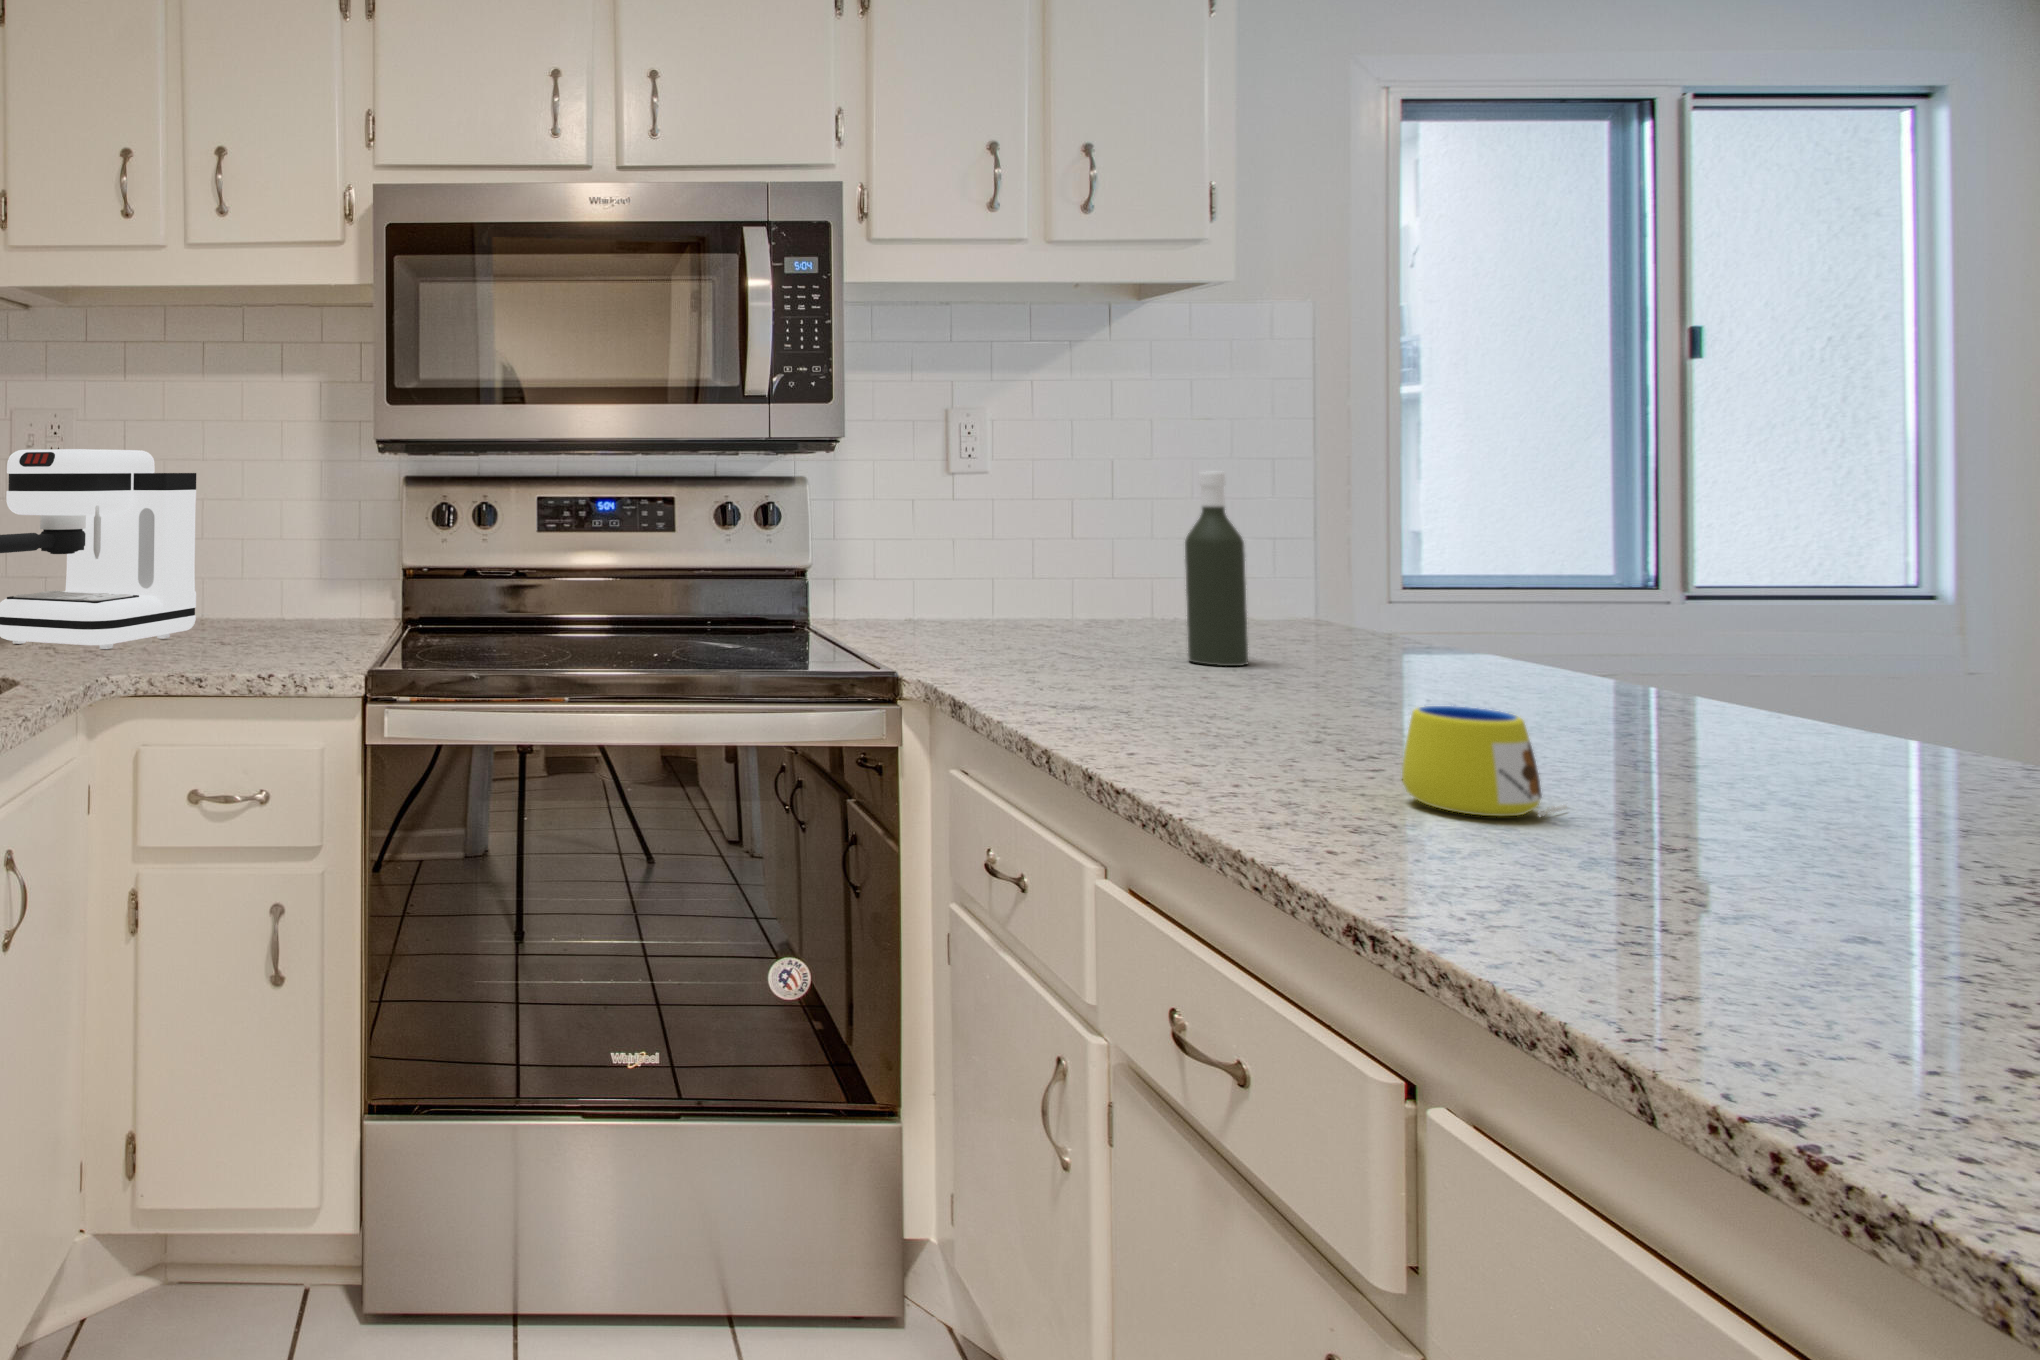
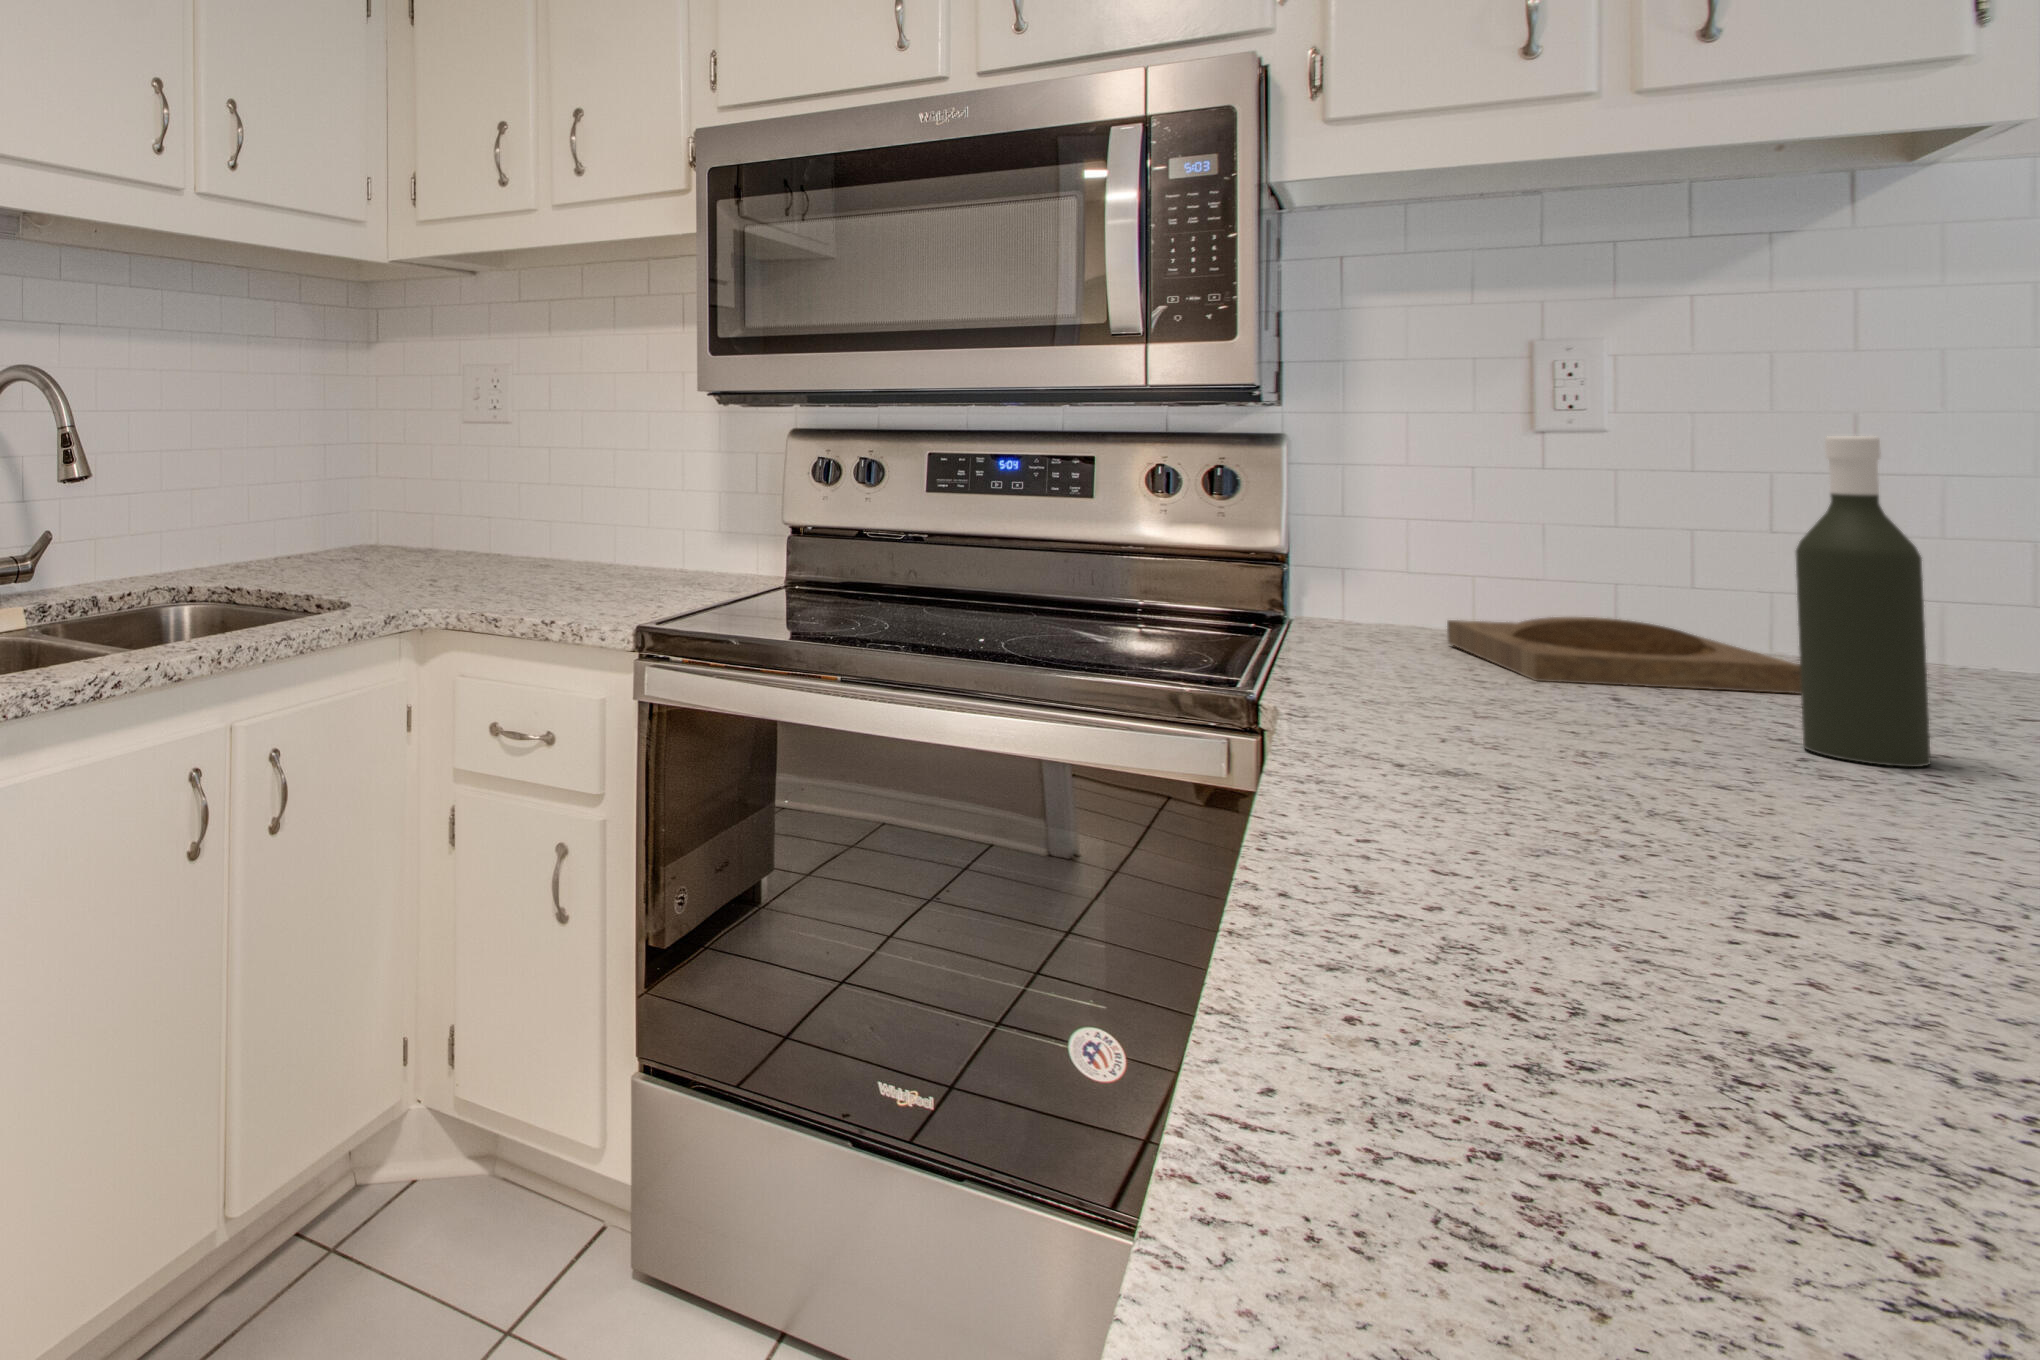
coffee maker: present [0,449,196,649] -> none [388,401,585,584]
tray: none [915,600,1123,643] -> present [1447,617,1801,694]
mug: present [1402,706,1567,817] -> none [1442,866,1788,1120]

